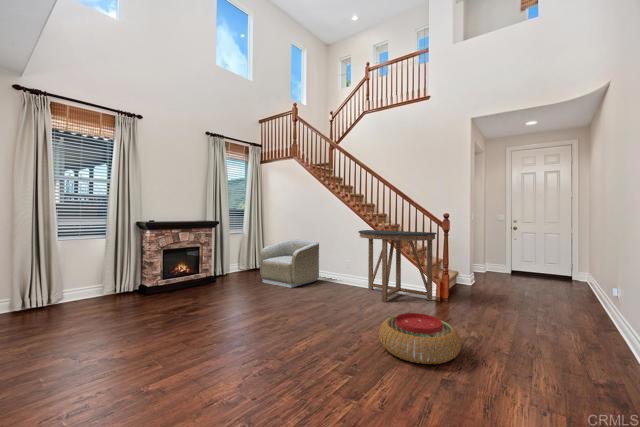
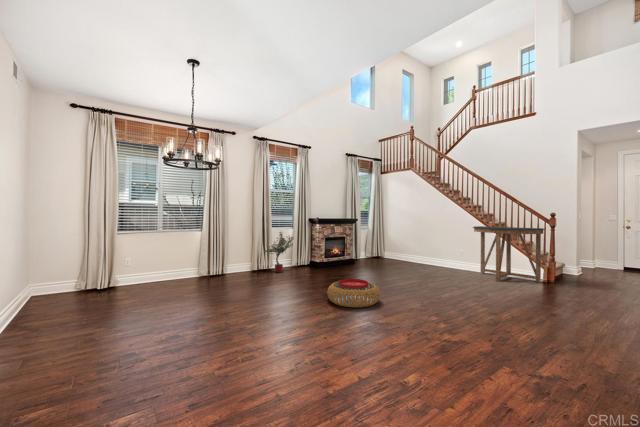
armchair: present [260,239,319,288] -> none [388,234,435,269]
potted tree: none [24,244,96,312] -> present [265,232,293,273]
pouf: present [379,313,461,364] -> present [327,279,380,308]

